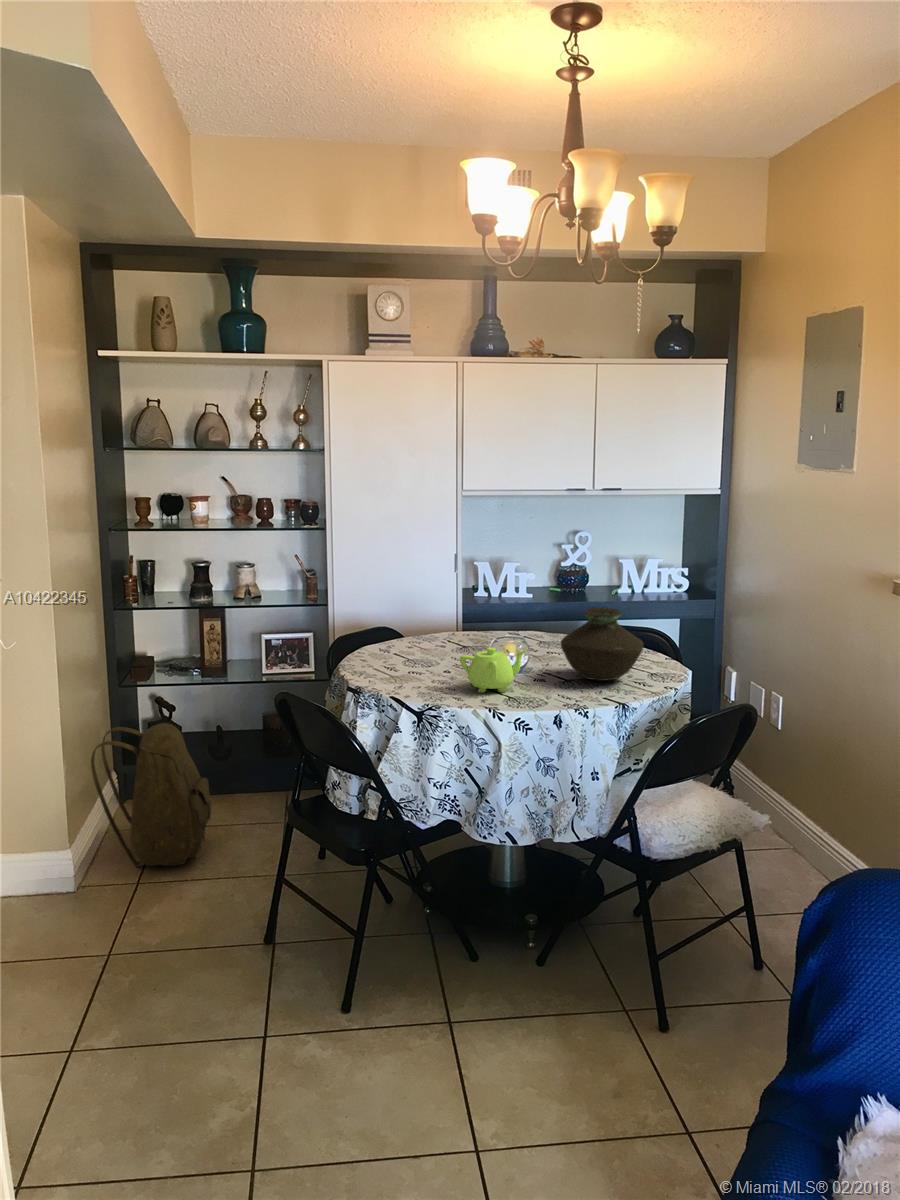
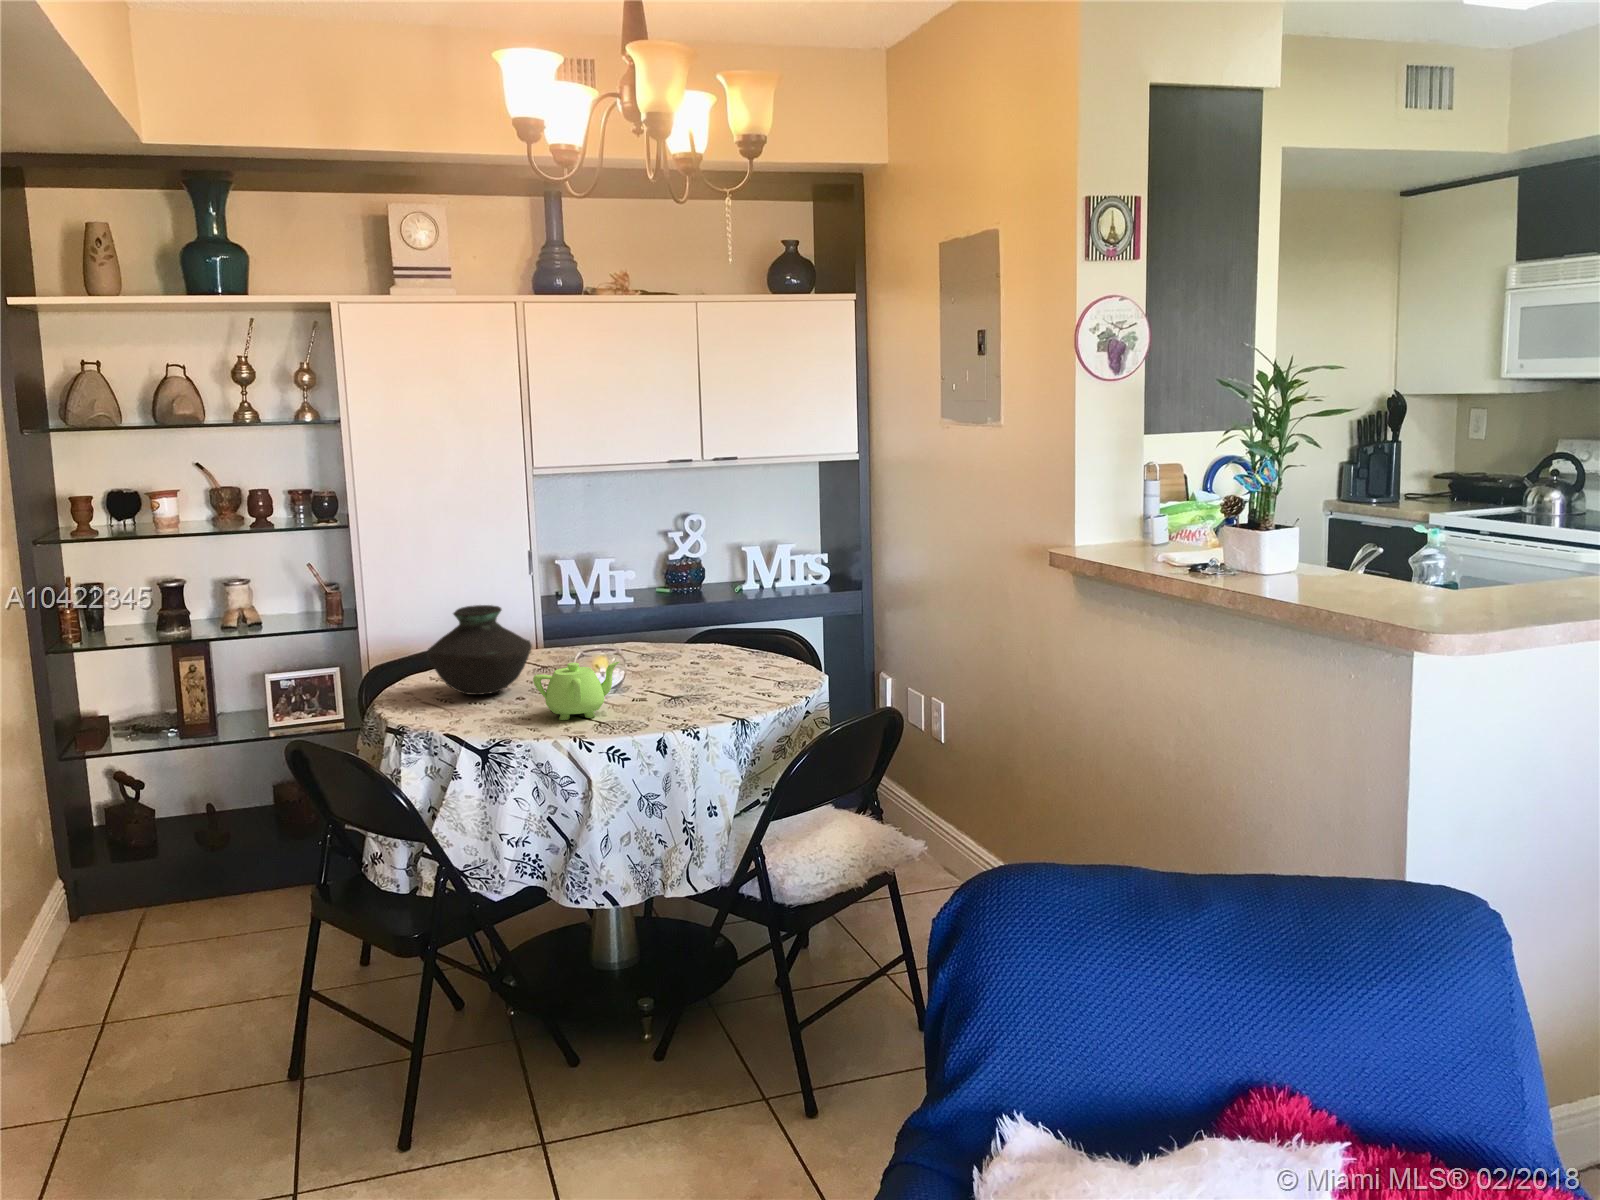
vase: present [561,607,643,681] -> present [427,605,532,695]
backpack: present [91,723,212,867] -> none [21,803,207,1006]

